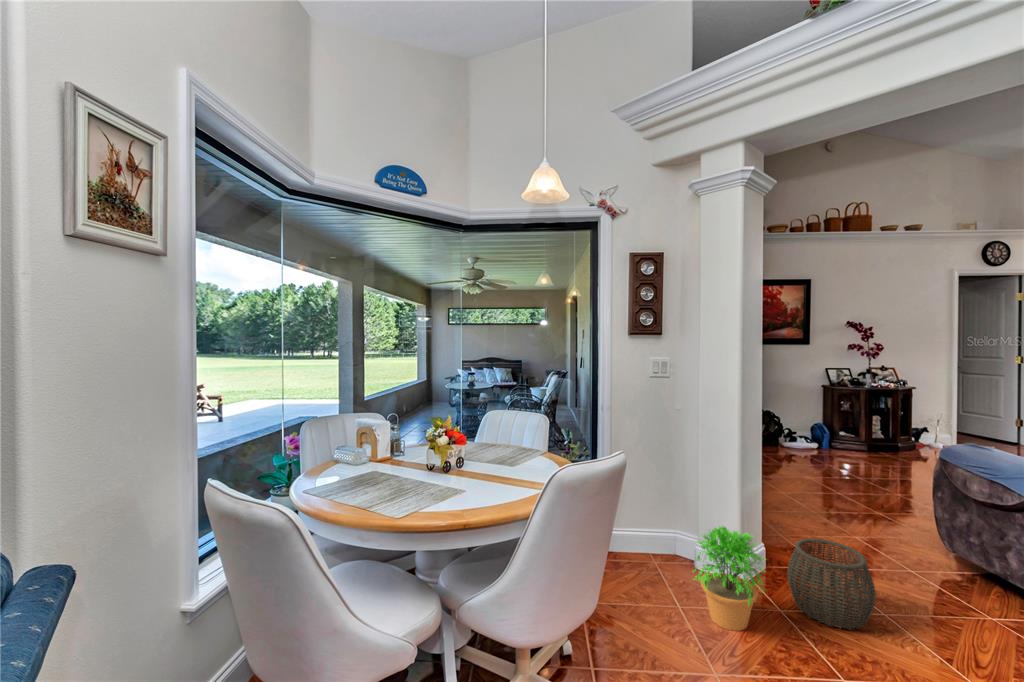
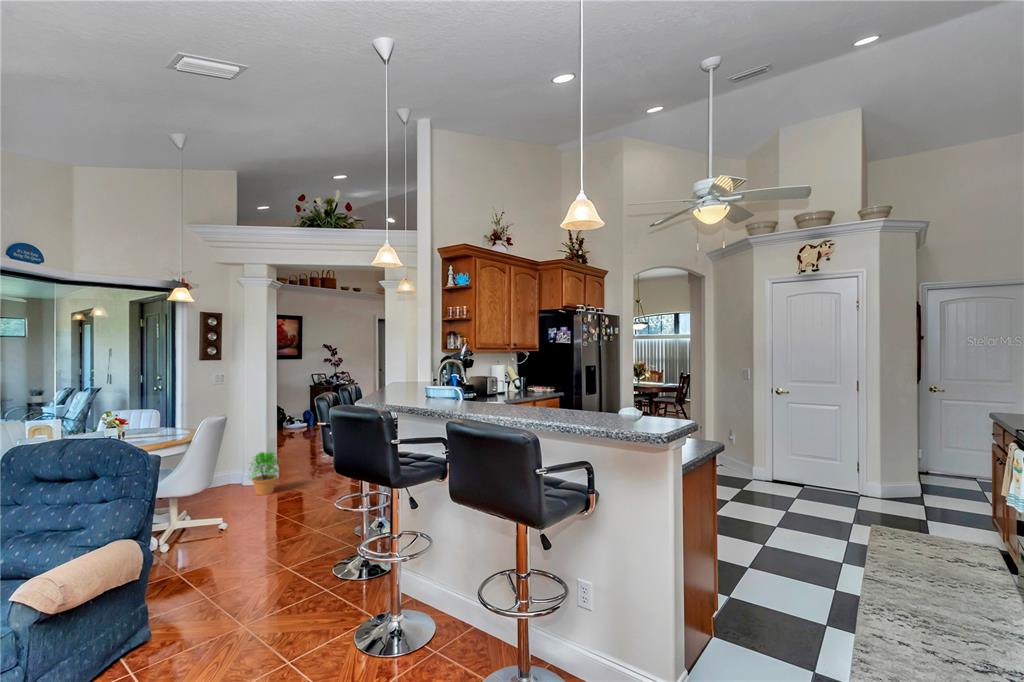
woven basket: present [787,539,876,630] -> none [289,451,323,484]

